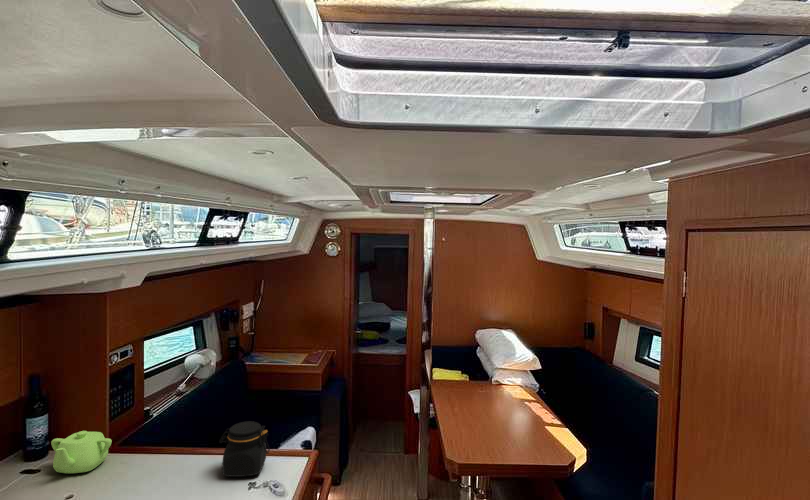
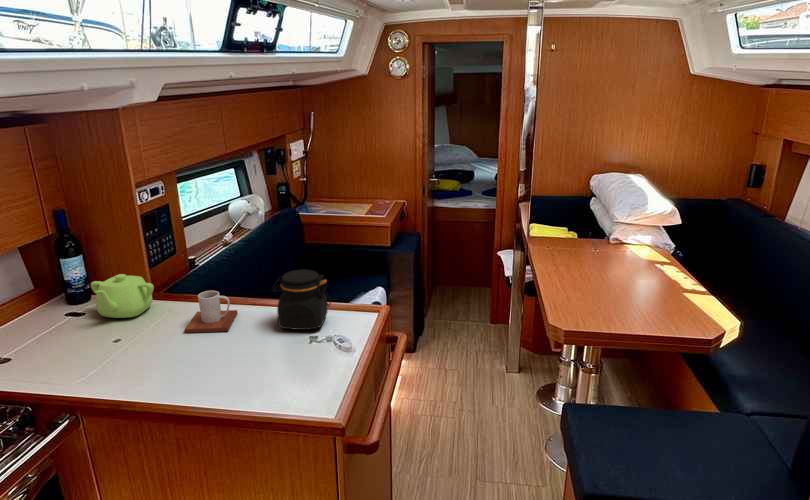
mug: none [136,443,186,485] -> present [185,291,238,333]

